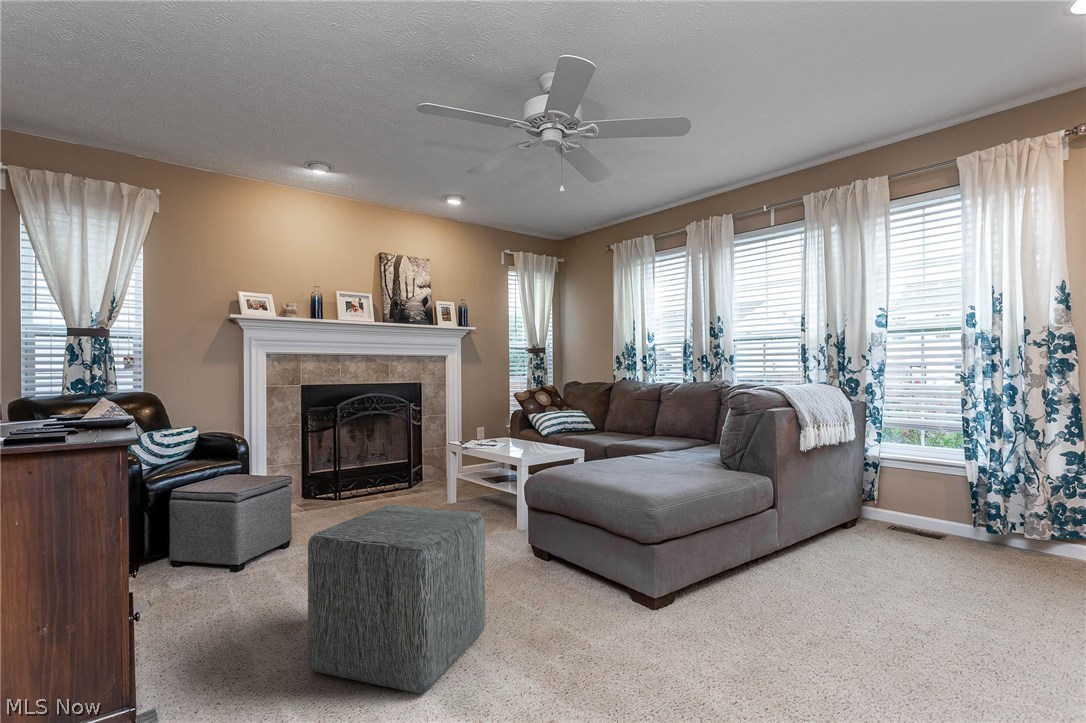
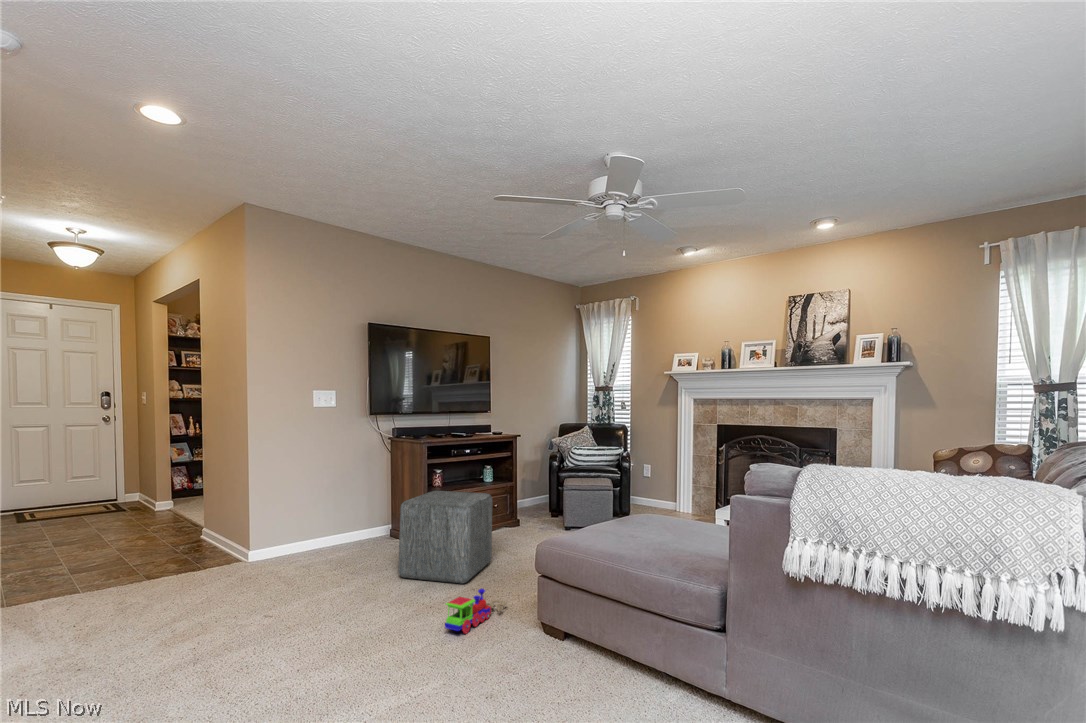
toy train: none [568,585,662,637] -> present [445,589,507,634]

